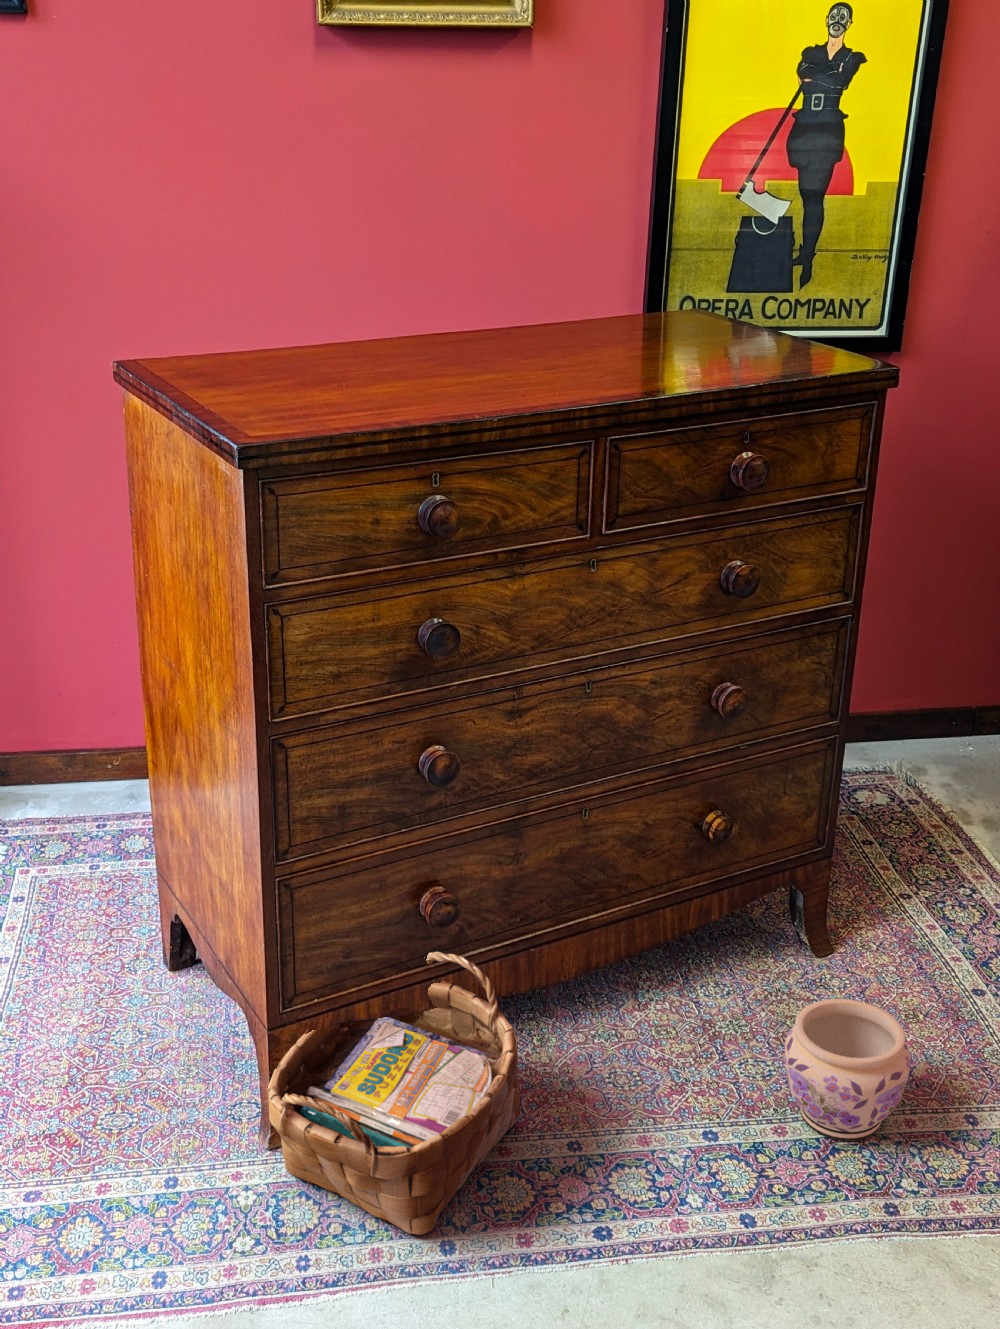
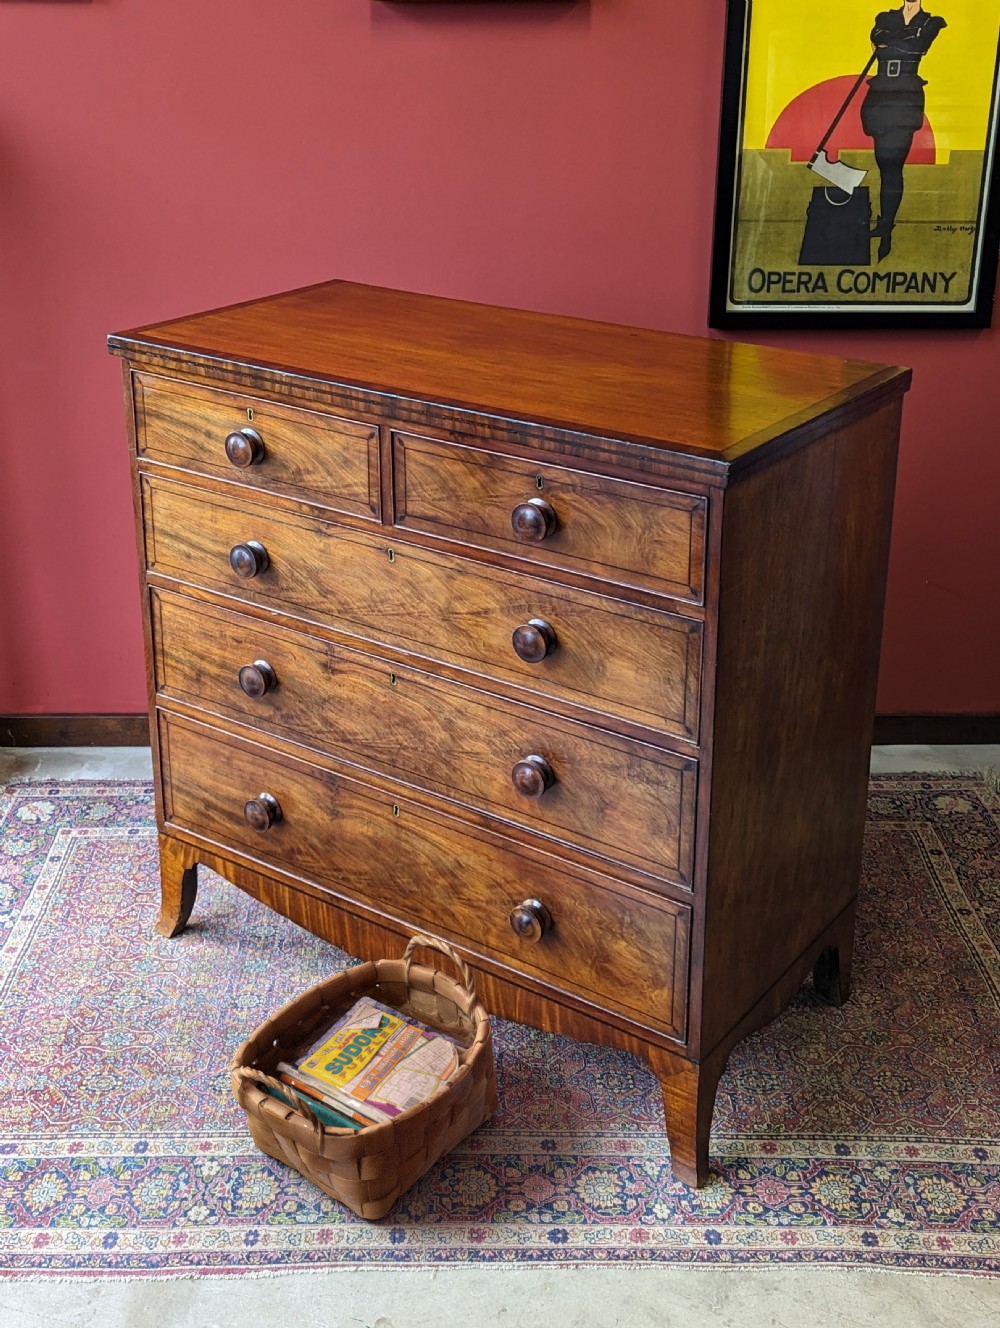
planter: present [785,999,911,1141] -> none [778,1013,911,1163]

